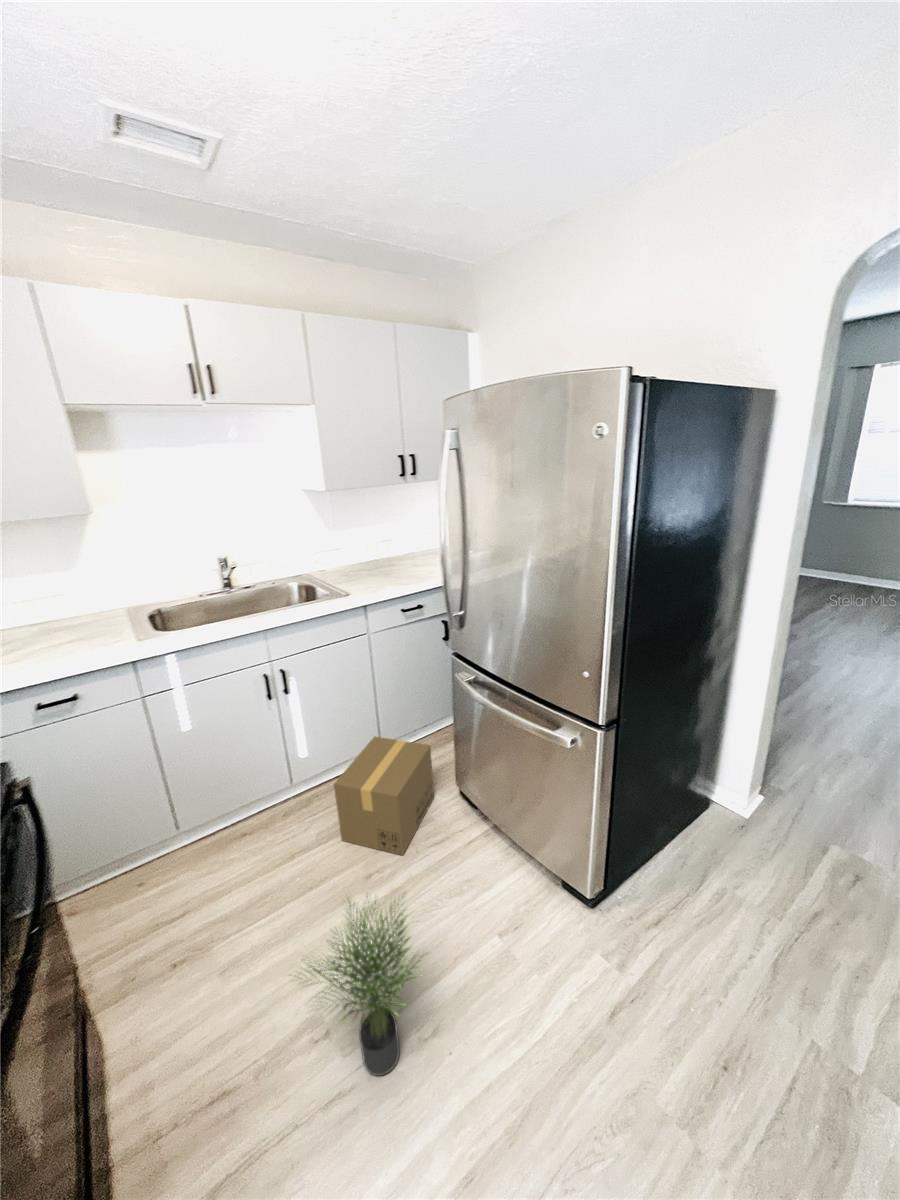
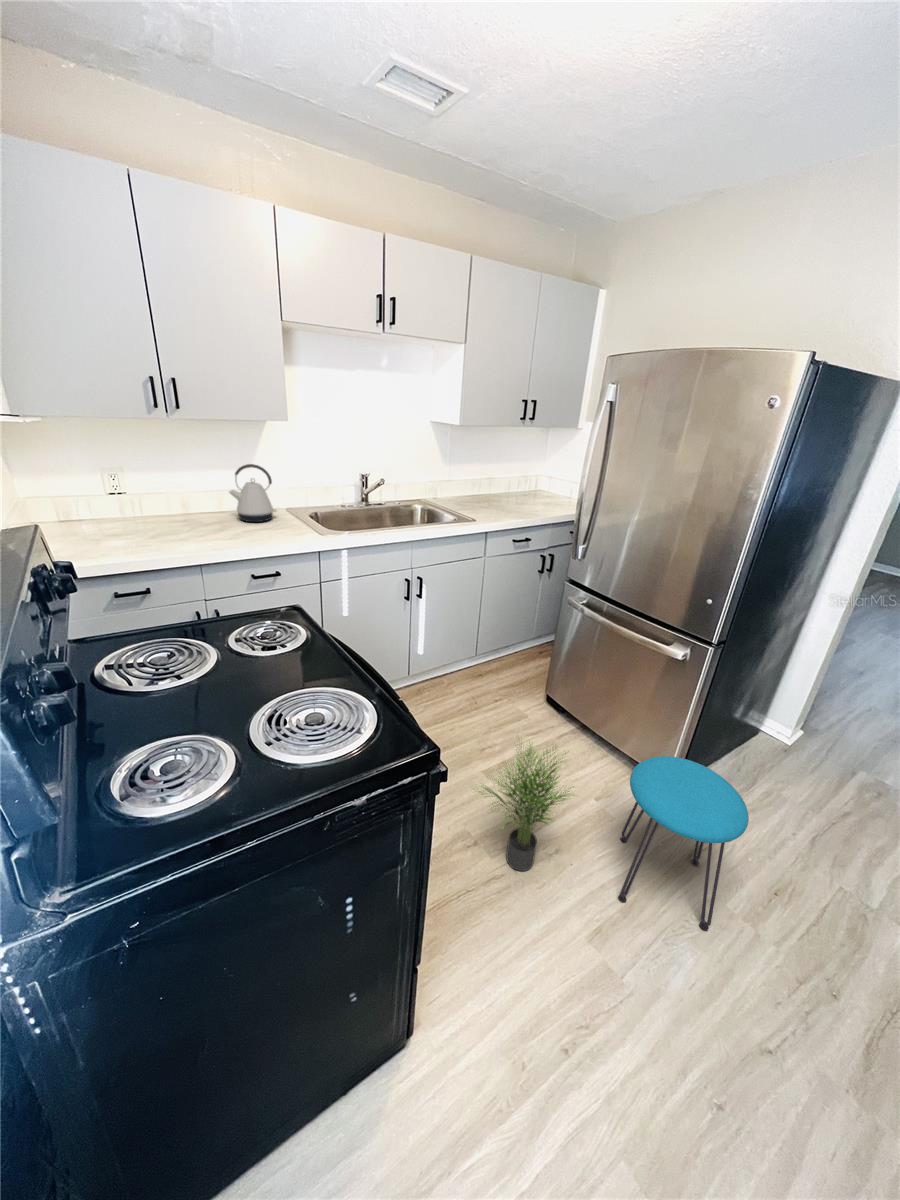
kettle: none [31,567,99,634] -> present [229,464,276,522]
cardboard box: present [334,737,434,855] -> none [455,644,532,738]
stool: none [498,888,650,1151] -> present [618,756,749,930]

